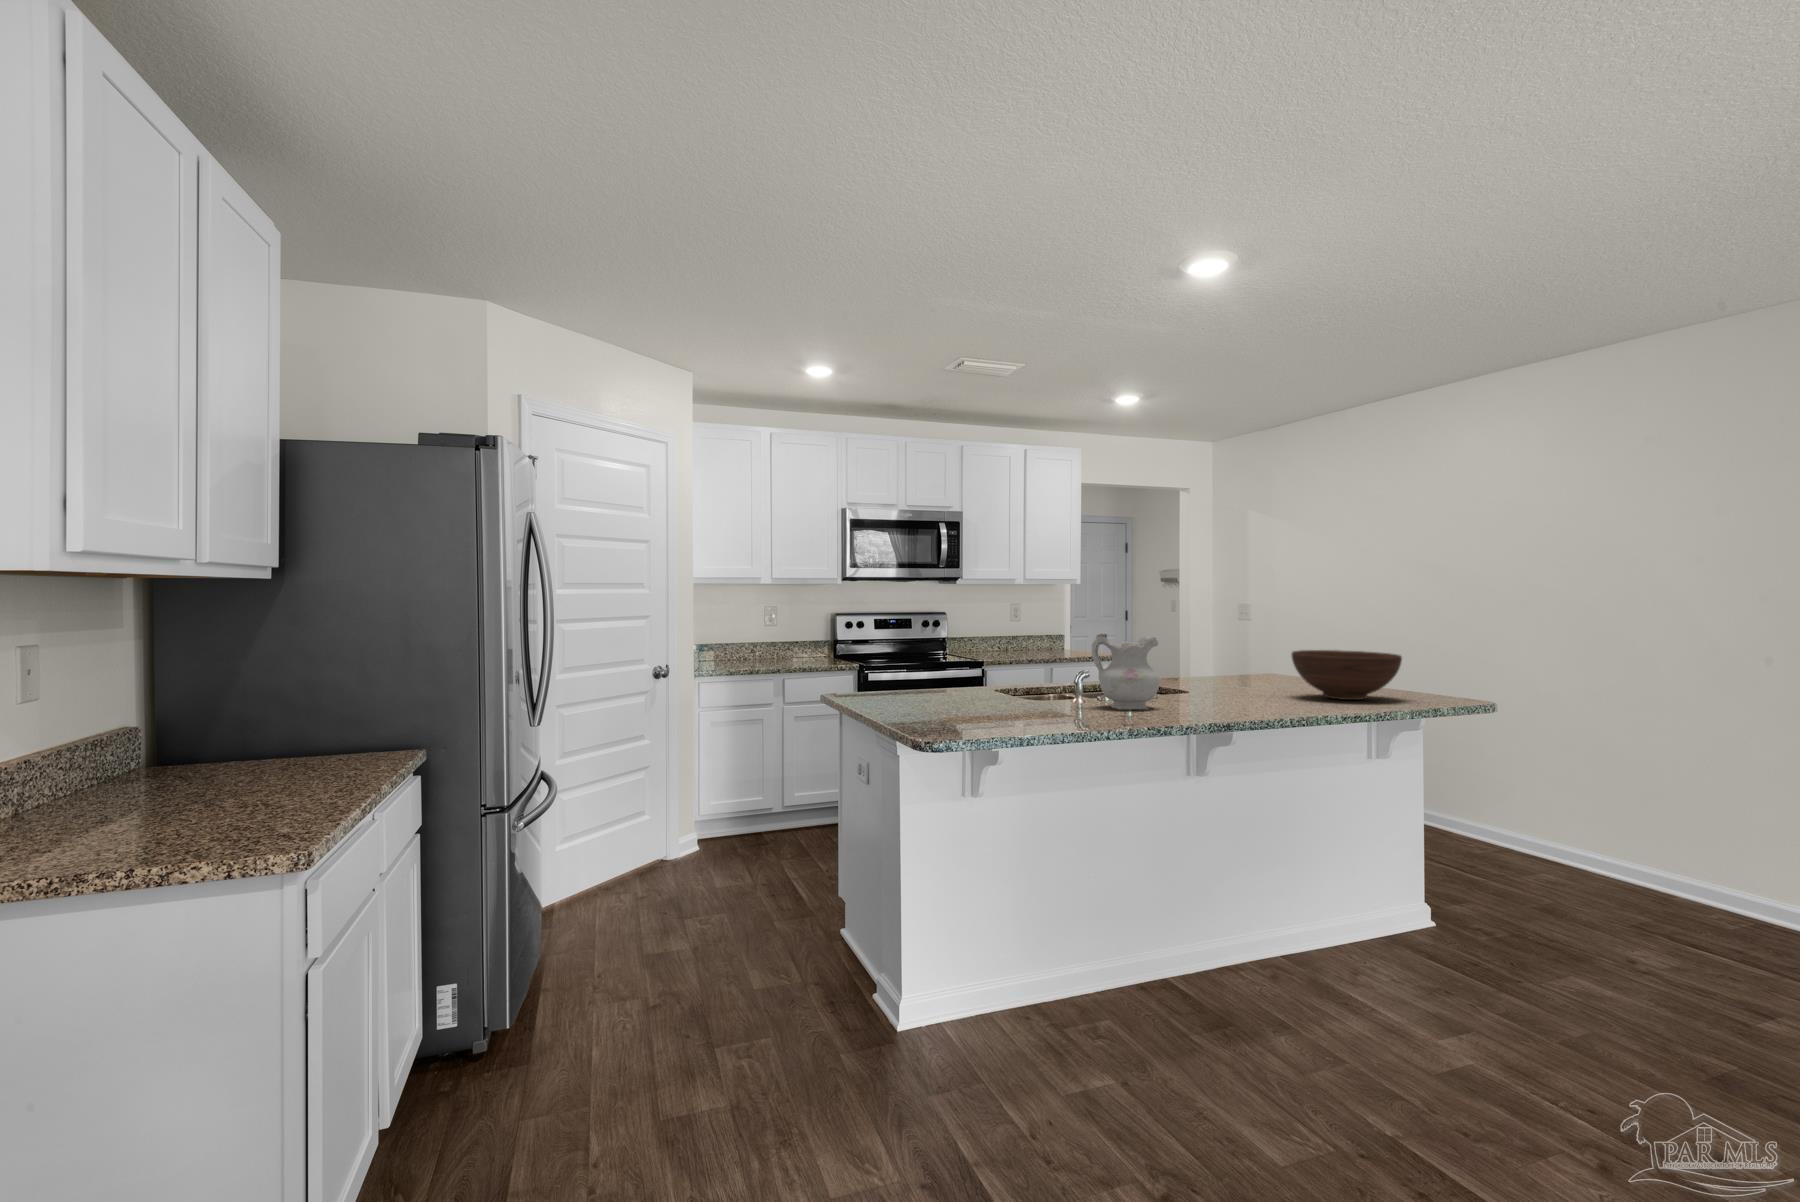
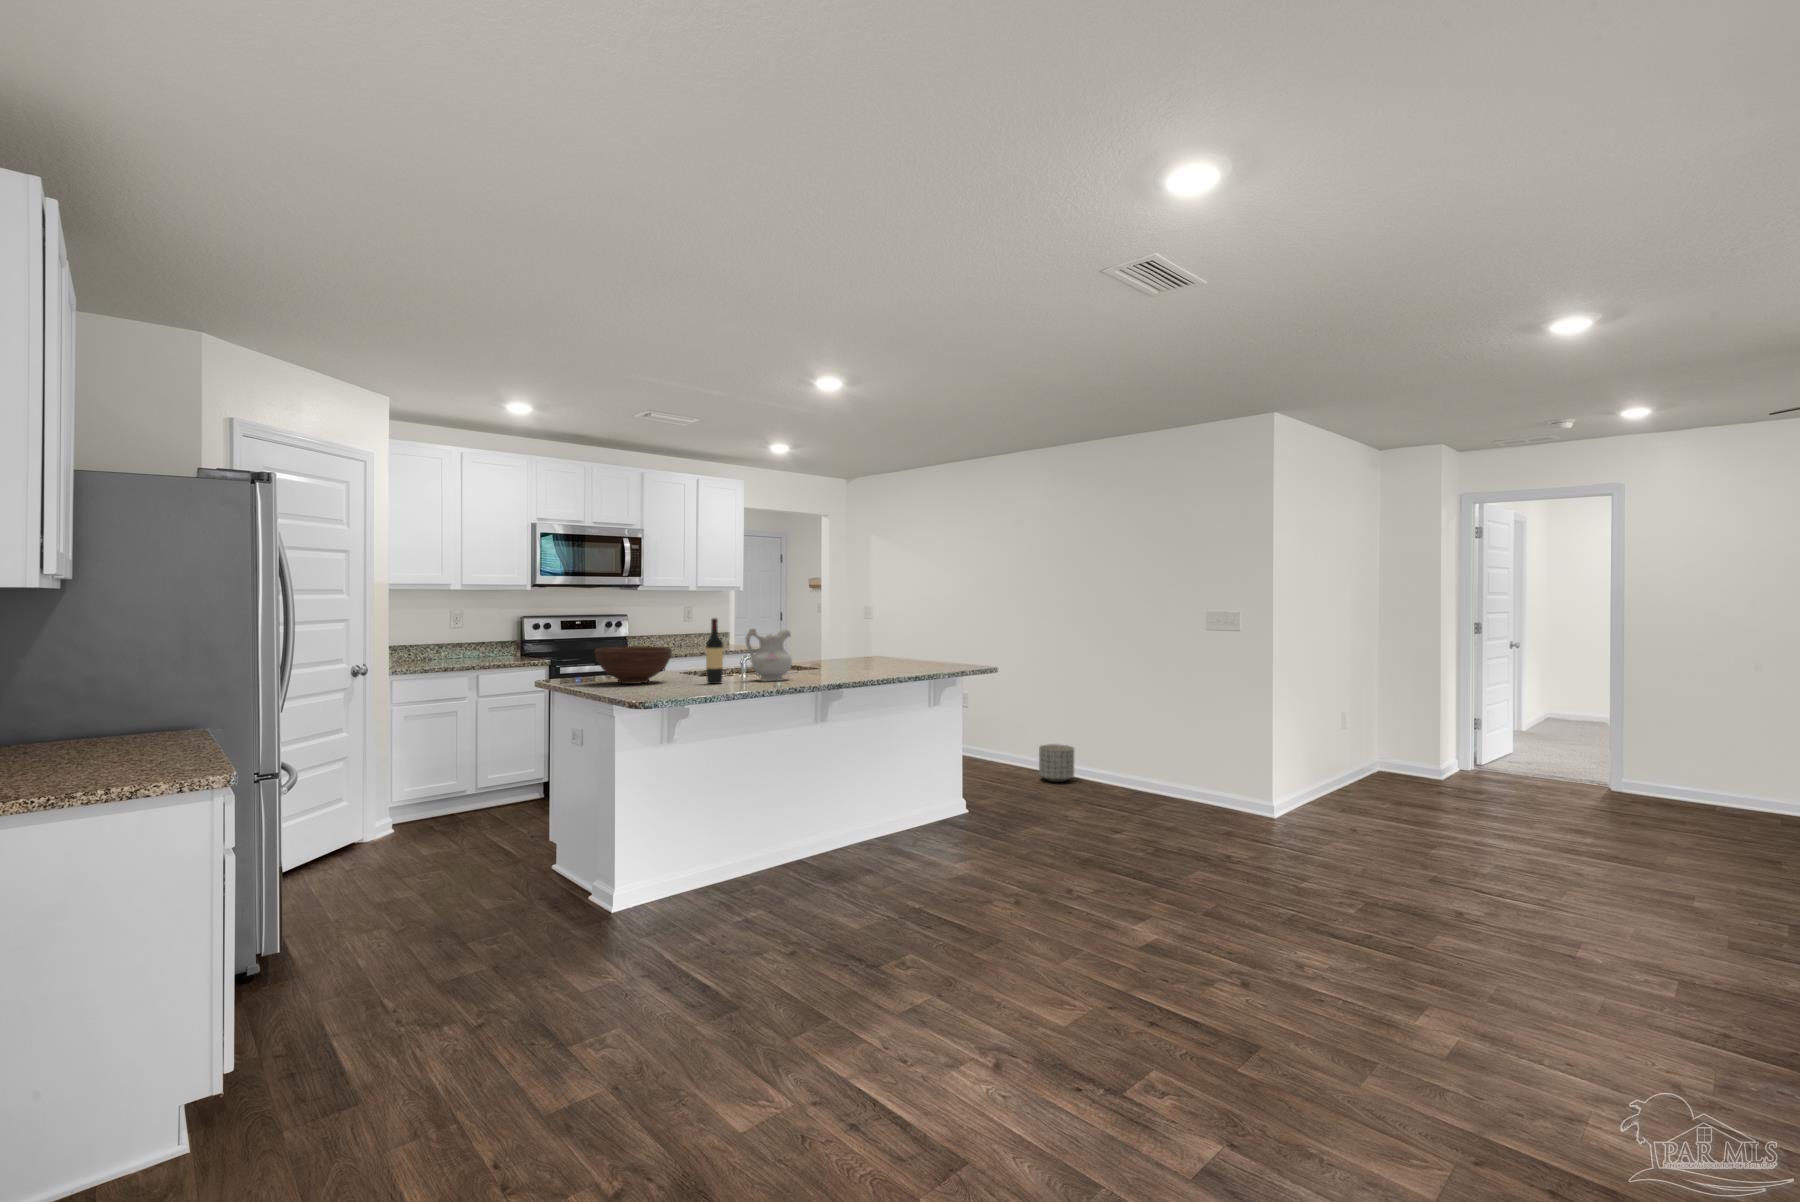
wine bottle: none [1036,618,1061,710] -> present [706,618,724,684]
fruit bowl: present [1292,650,1402,700] -> present [595,646,672,684]
planter: none [1518,810,1585,870] -> present [1039,744,1074,782]

